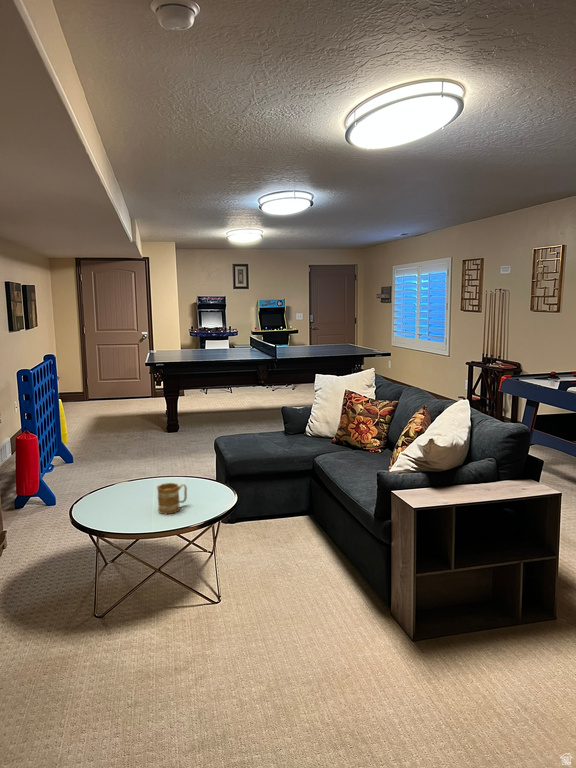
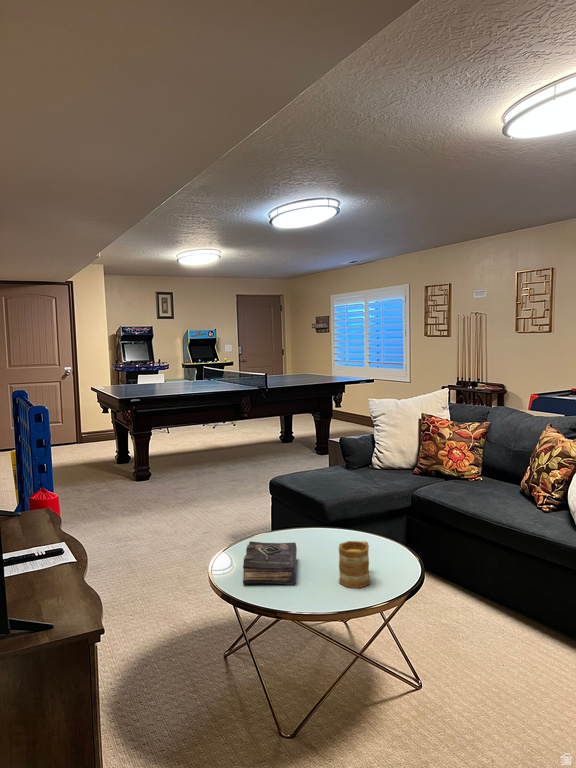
book: none [100,478,154,508] -> present [243,541,297,585]

